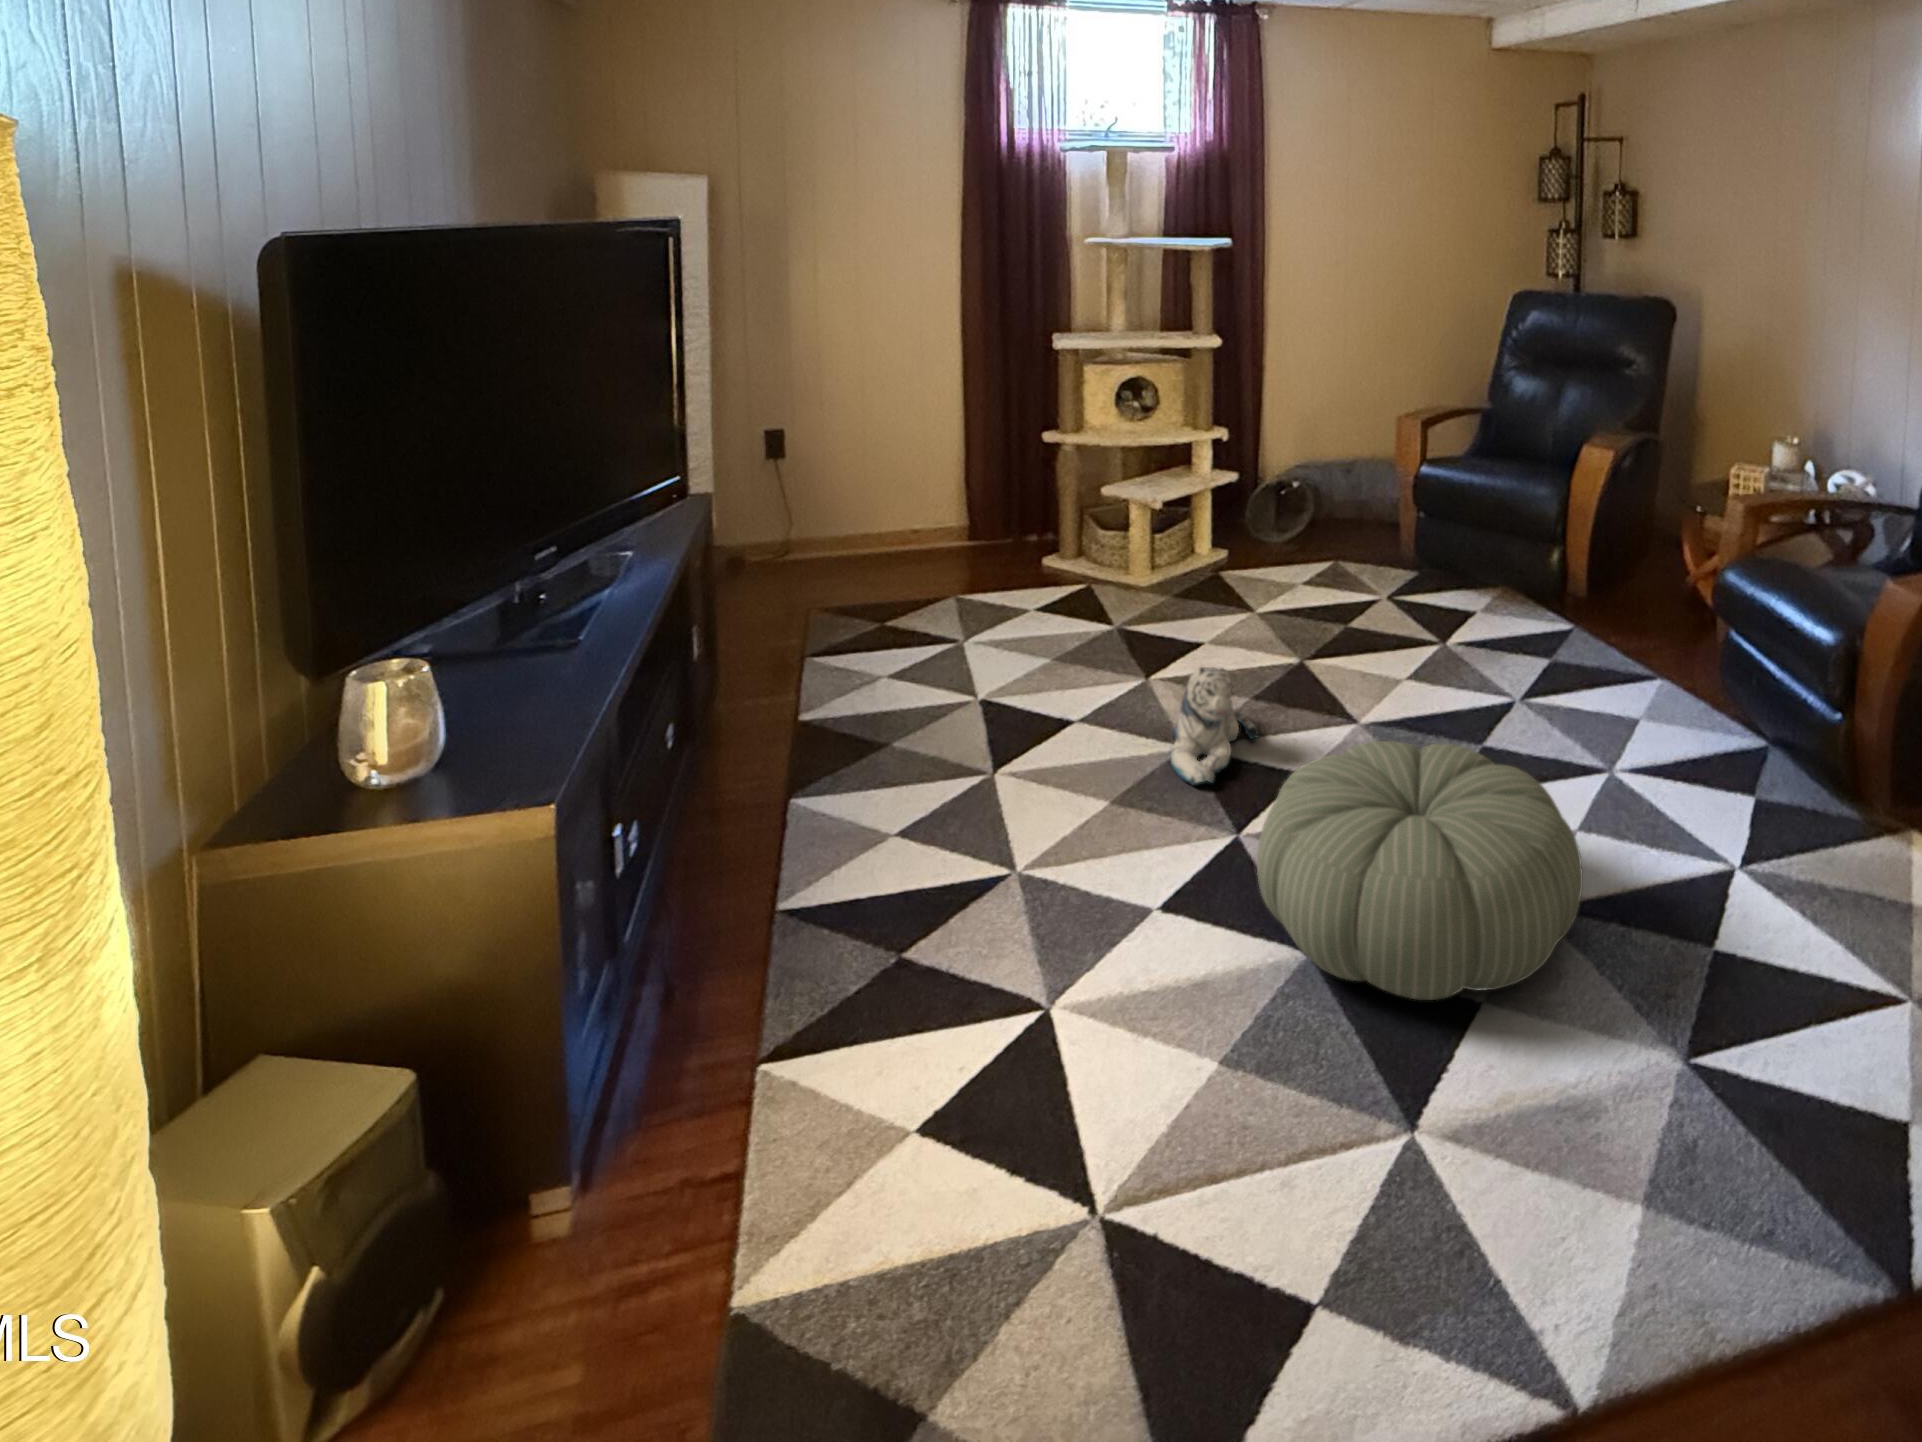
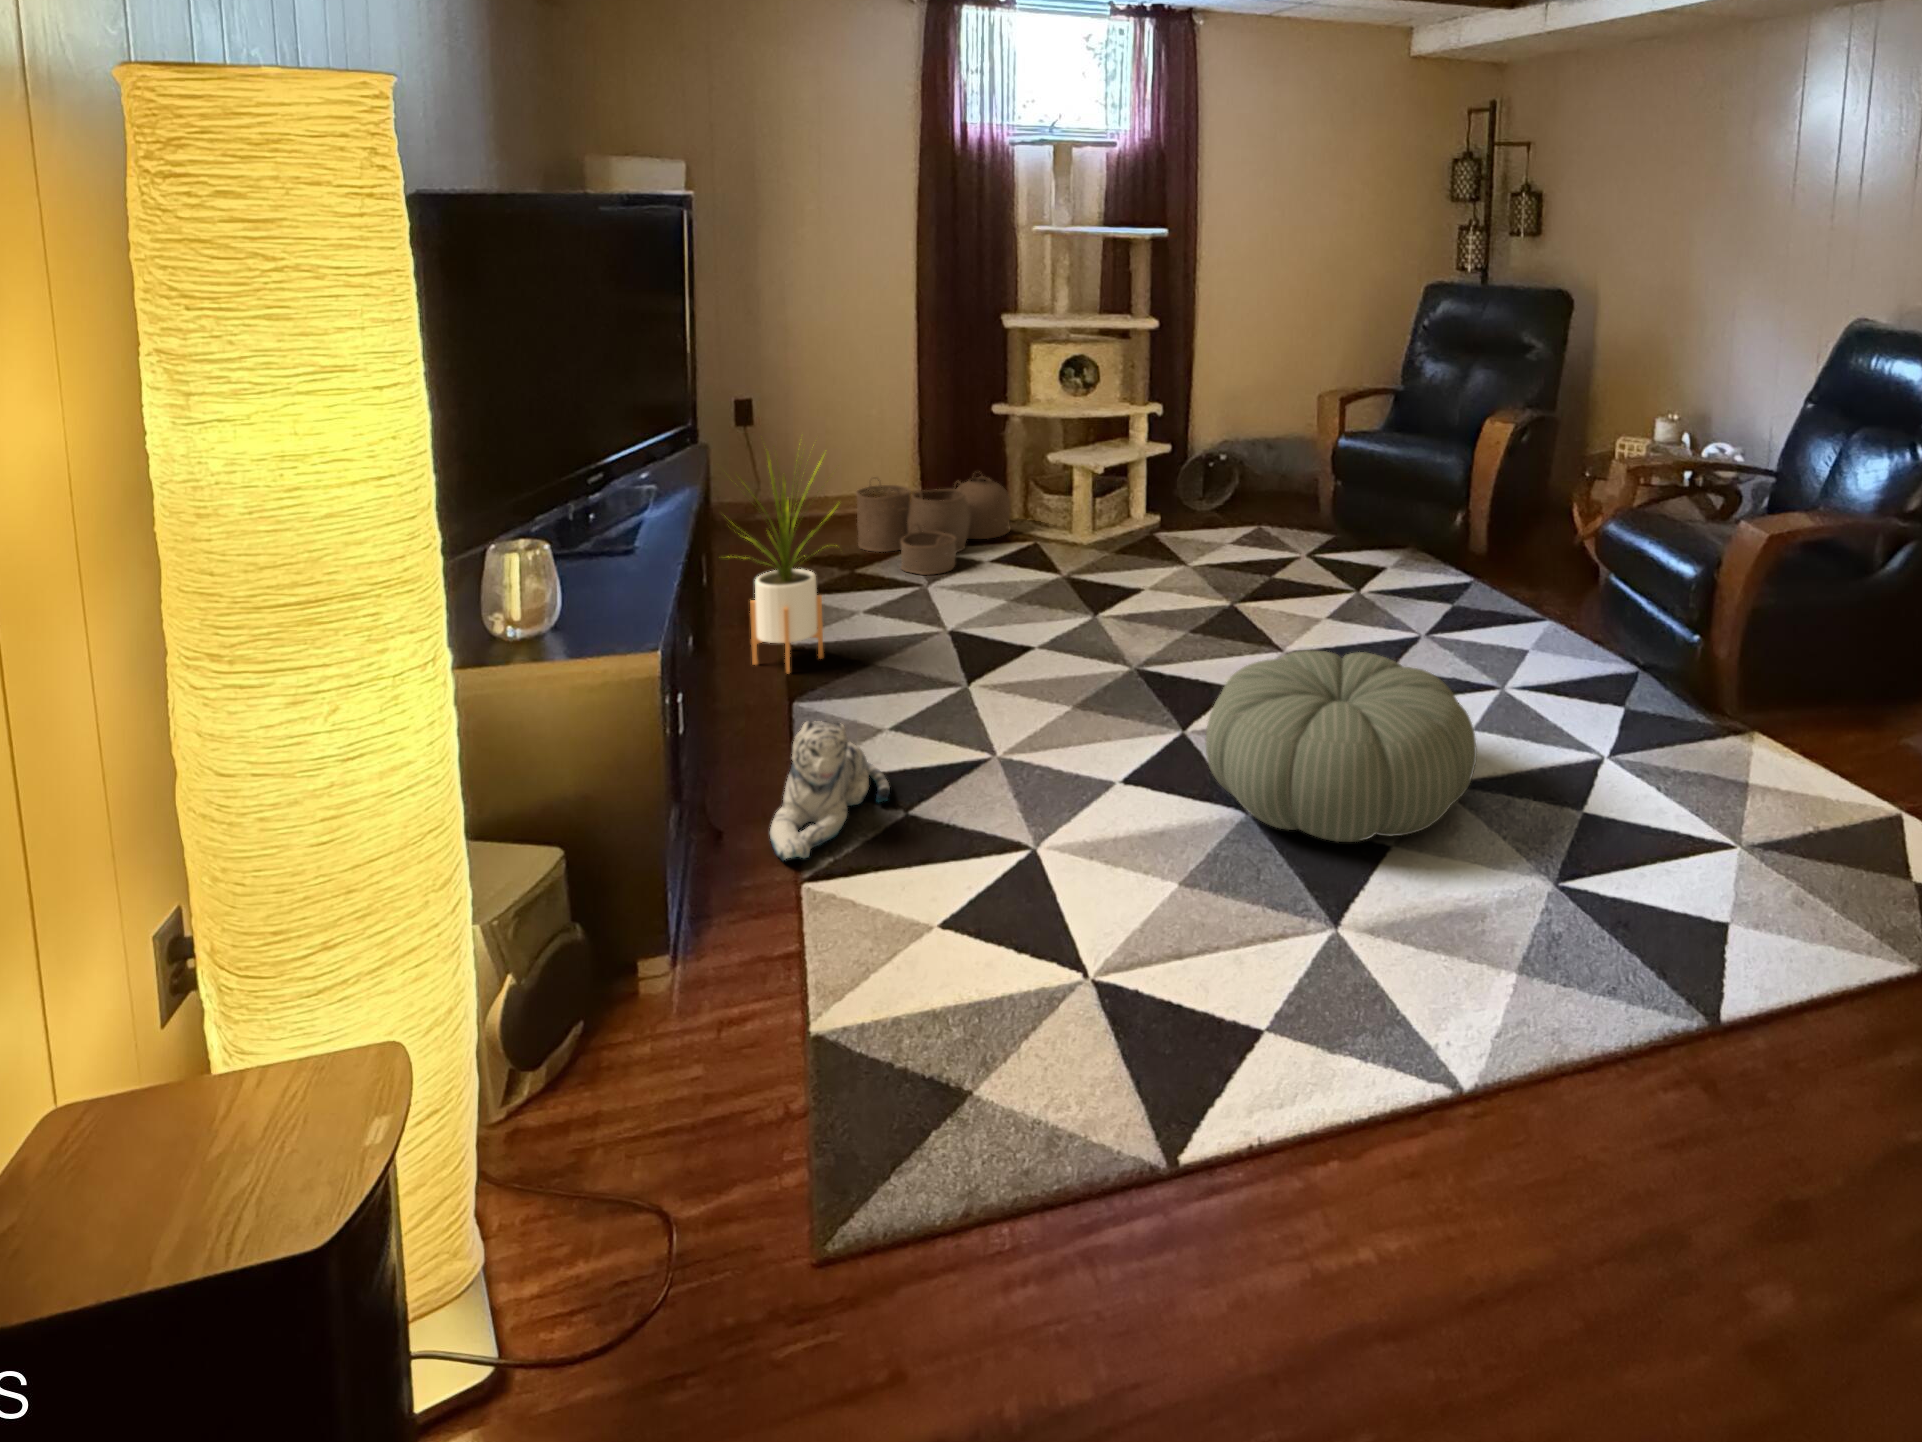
house plant: none [712,480,857,757] -> present [725,446,839,673]
woven basket: none [893,505,1064,626] -> present [856,473,1010,575]
plush toy: present [1170,667,1258,785] -> present [770,721,890,860]

